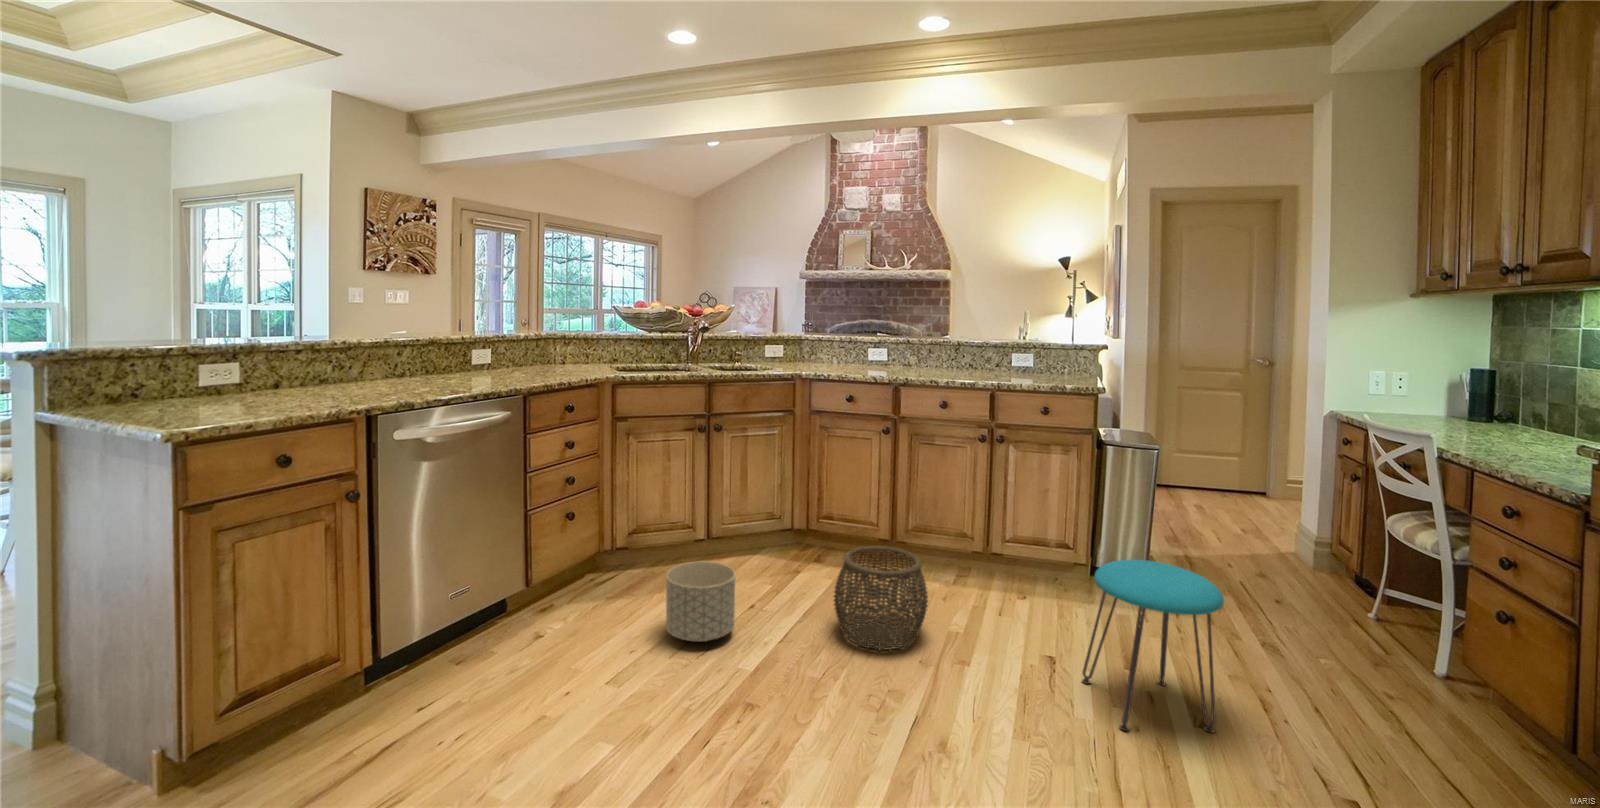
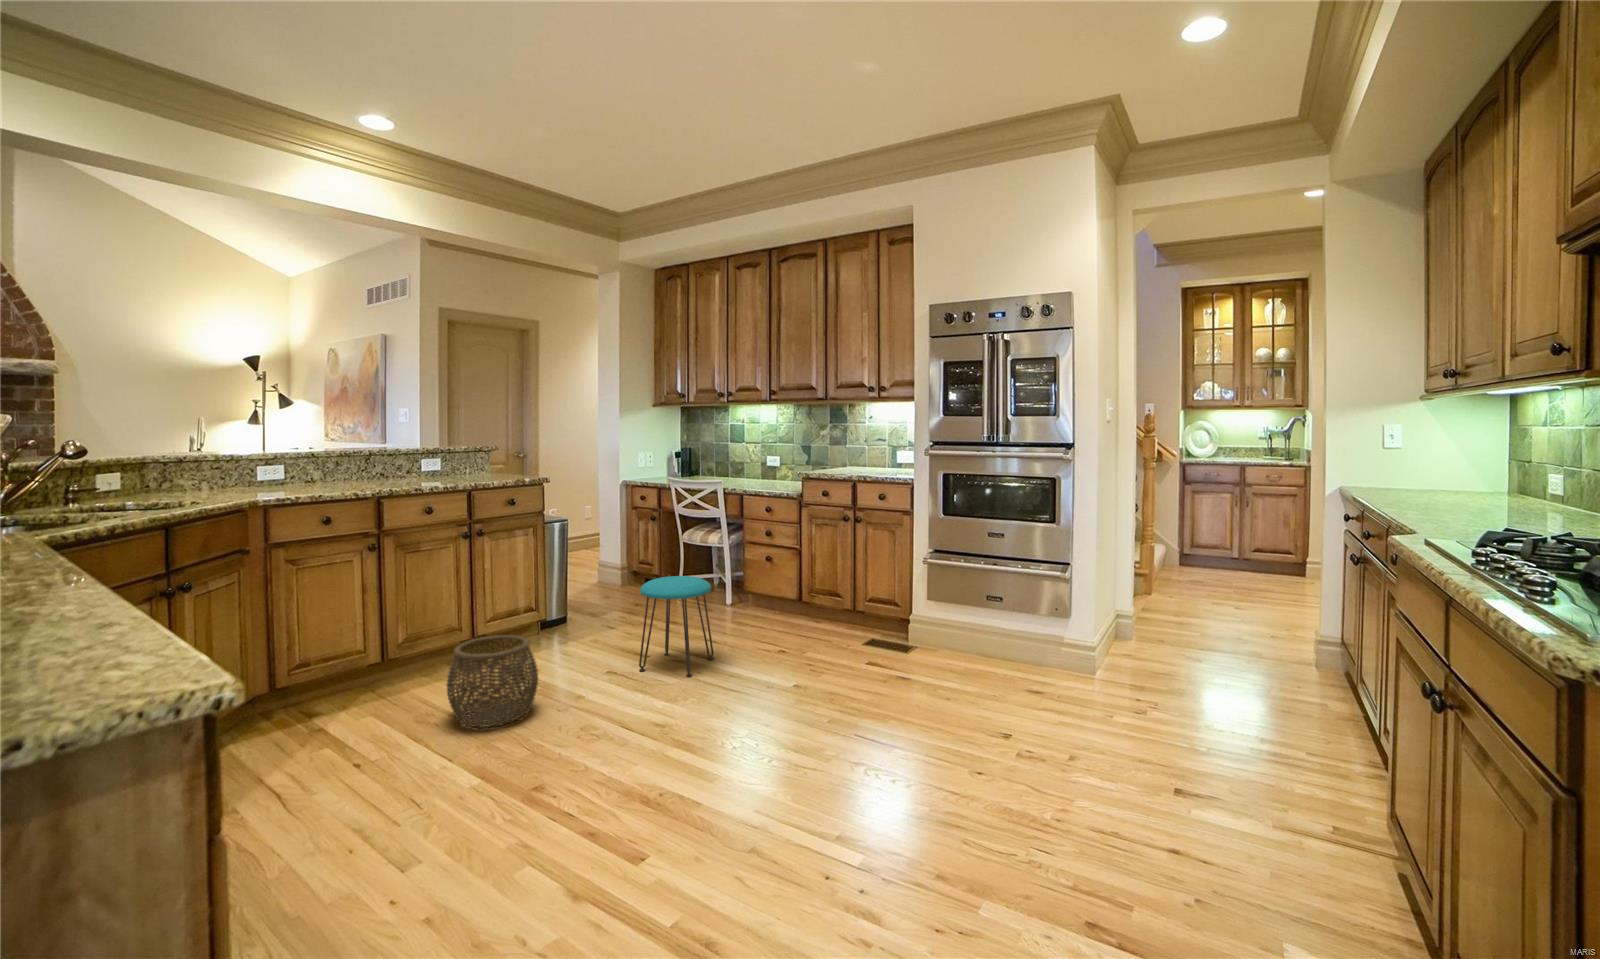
planter: present [666,561,735,642] -> none [303,711,398,807]

